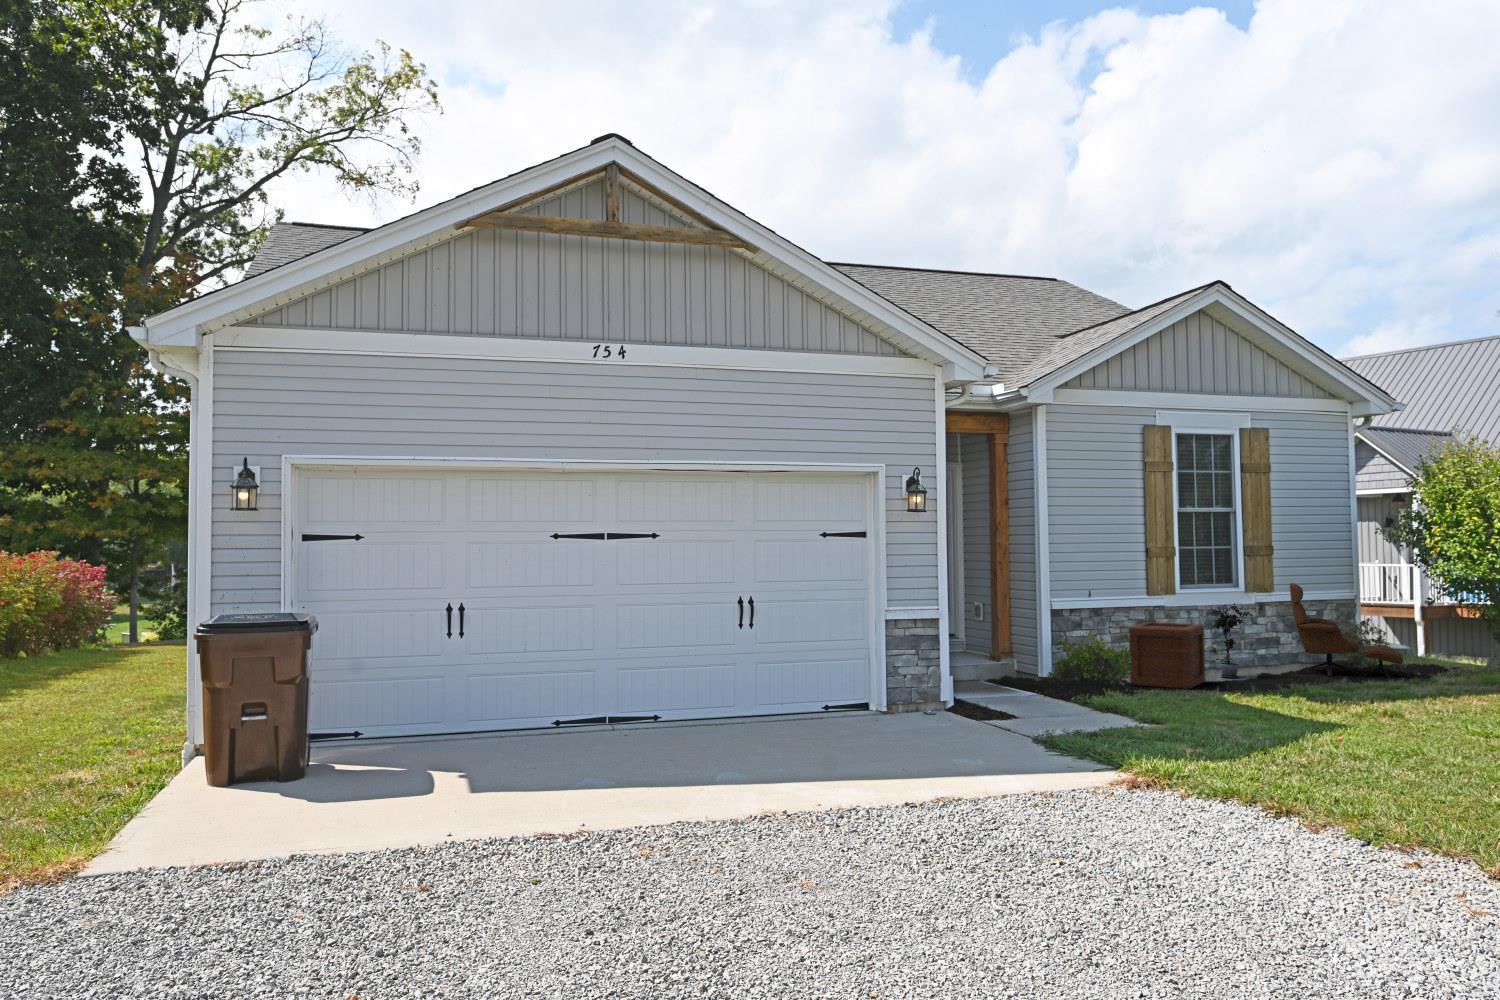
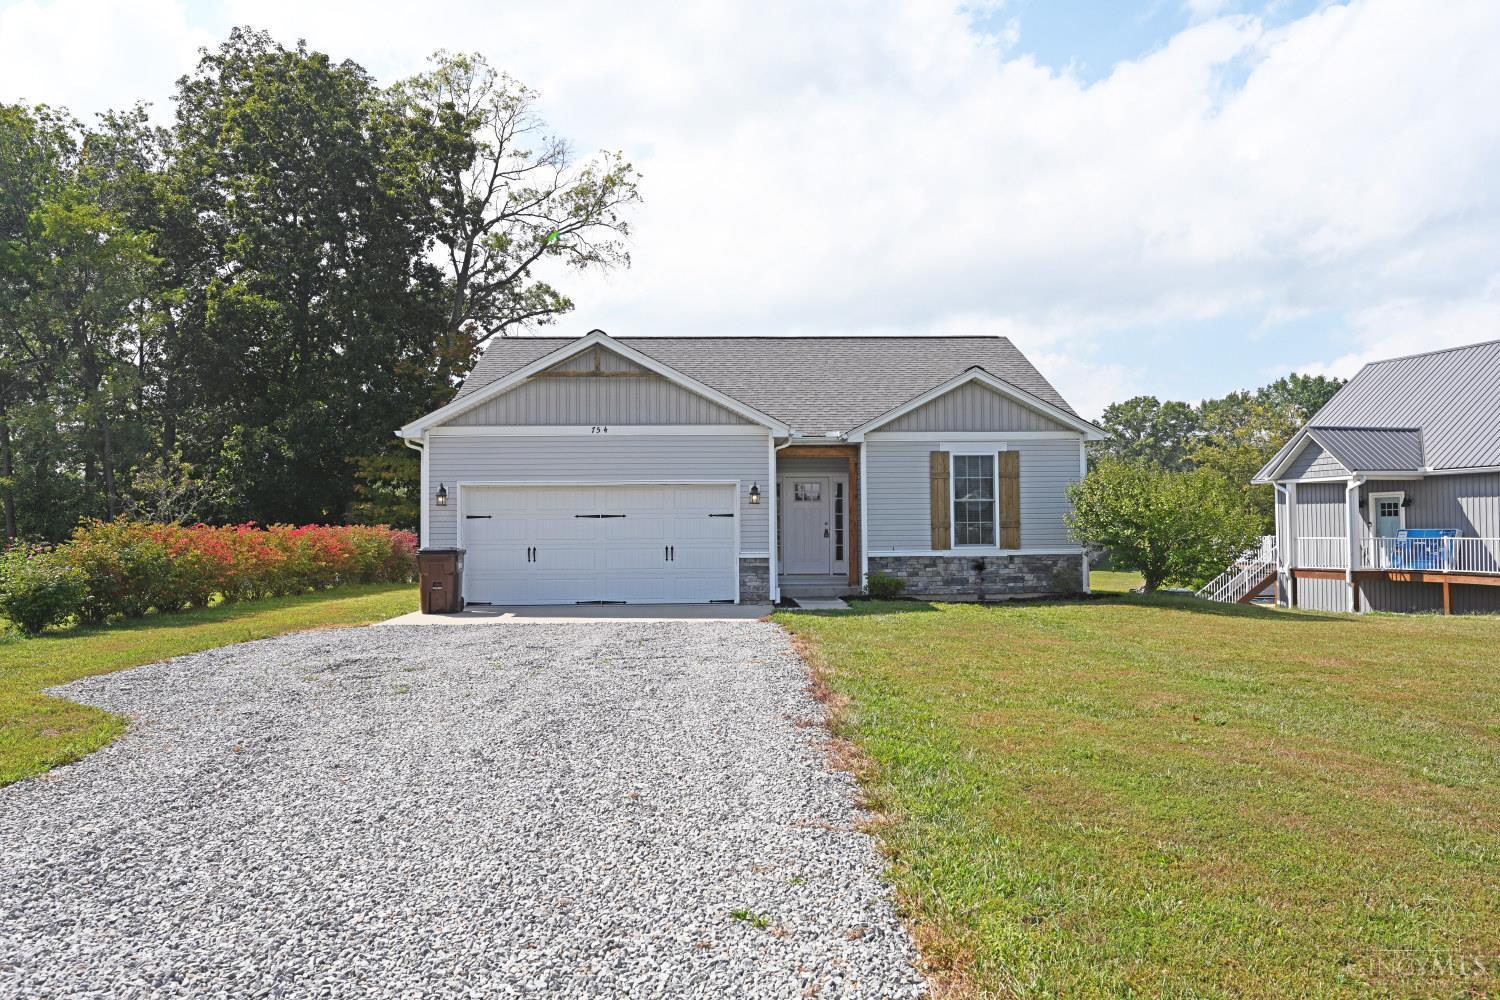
lounge chair: present [1290,583,1404,678] -> none [1025,545,1089,602]
wooden crate: present [1129,622,1205,689] -> none [909,566,957,602]

